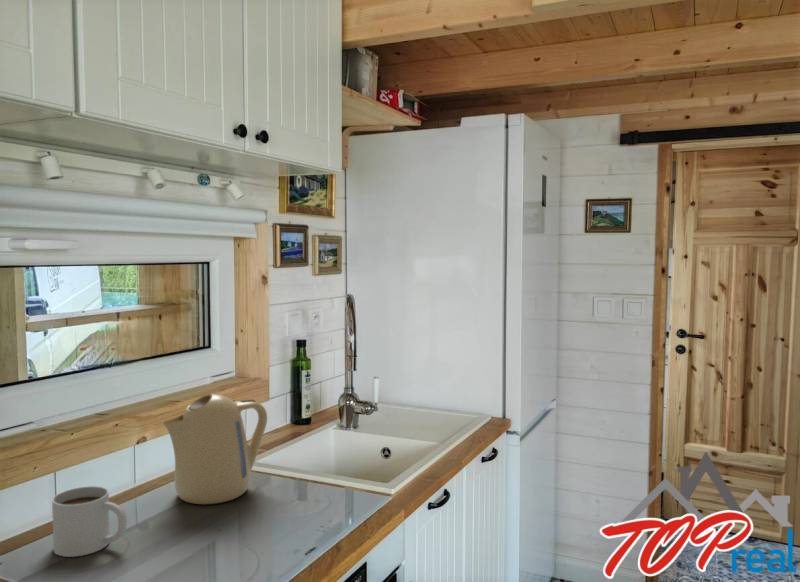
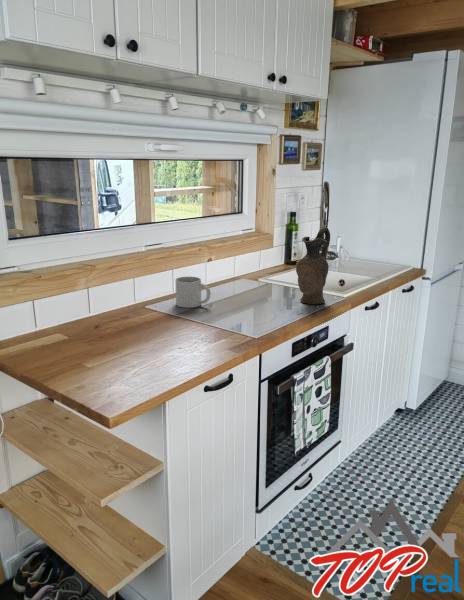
ceramic pitcher: none [297,375,355,517] -> present [296,227,330,304]
kettle: present [163,394,267,504] -> none [223,236,277,294]

